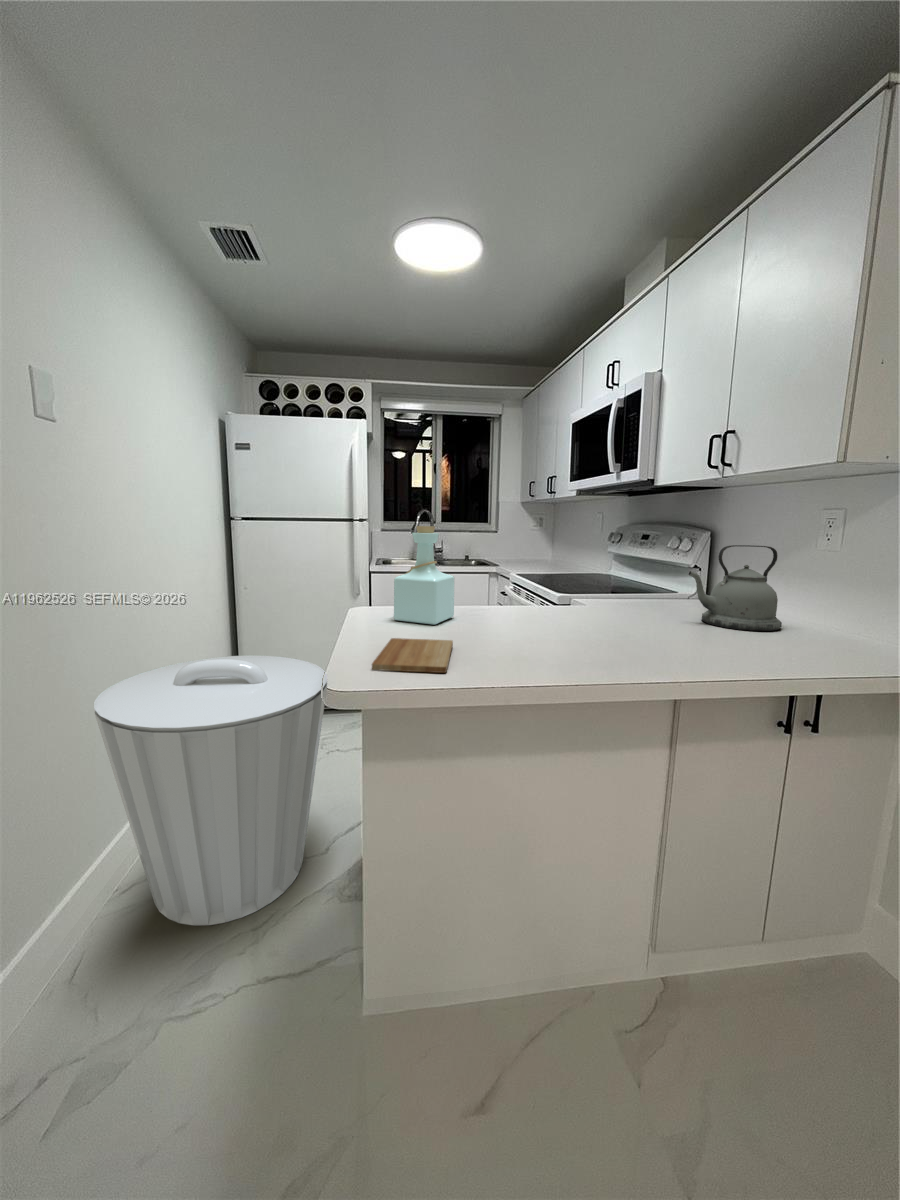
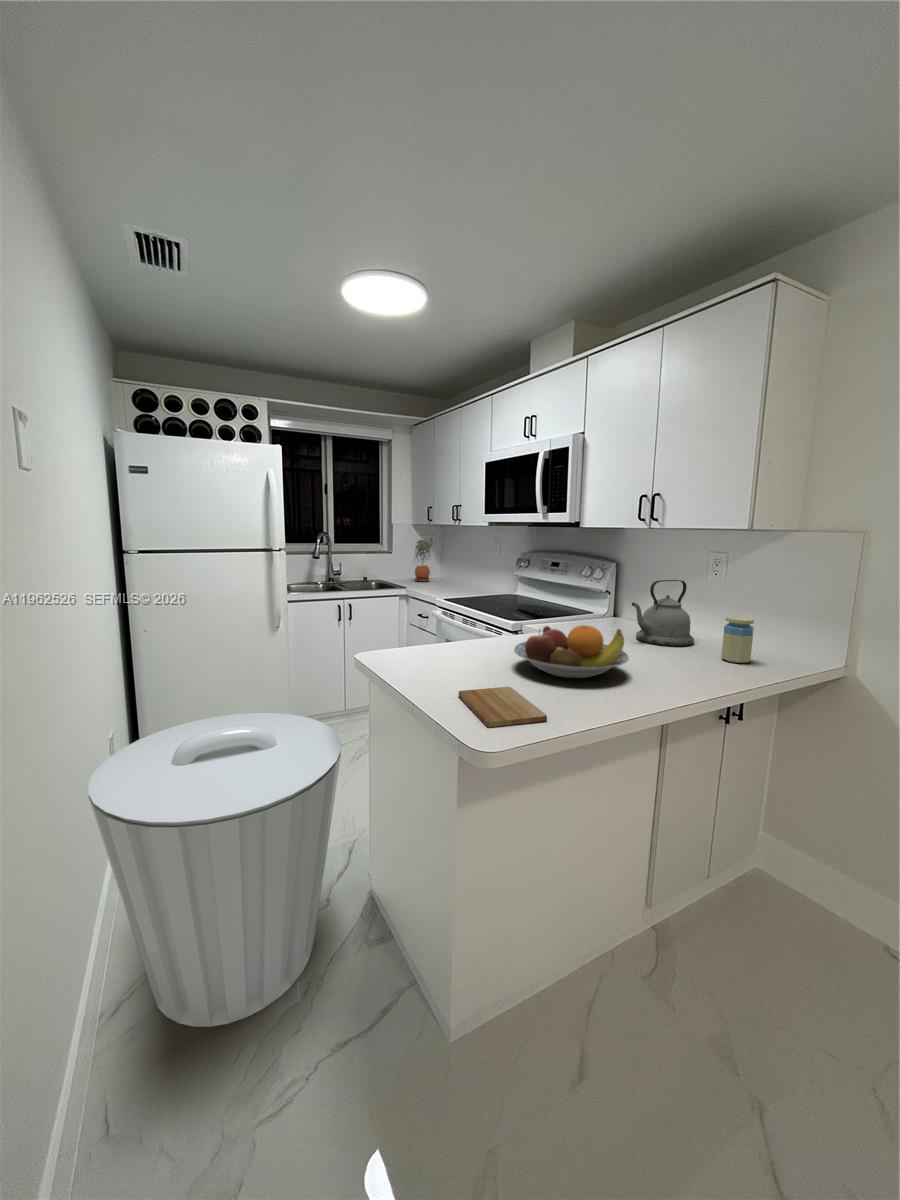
potted plant: none [520,520,540,564] -> present [415,540,430,582]
bottle: present [394,526,454,625] -> none [411,577,463,669]
fruit bowl: none [492,583,629,644] -> present [514,625,629,678]
jar: none [796,589,849,654] -> present [721,616,754,663]

